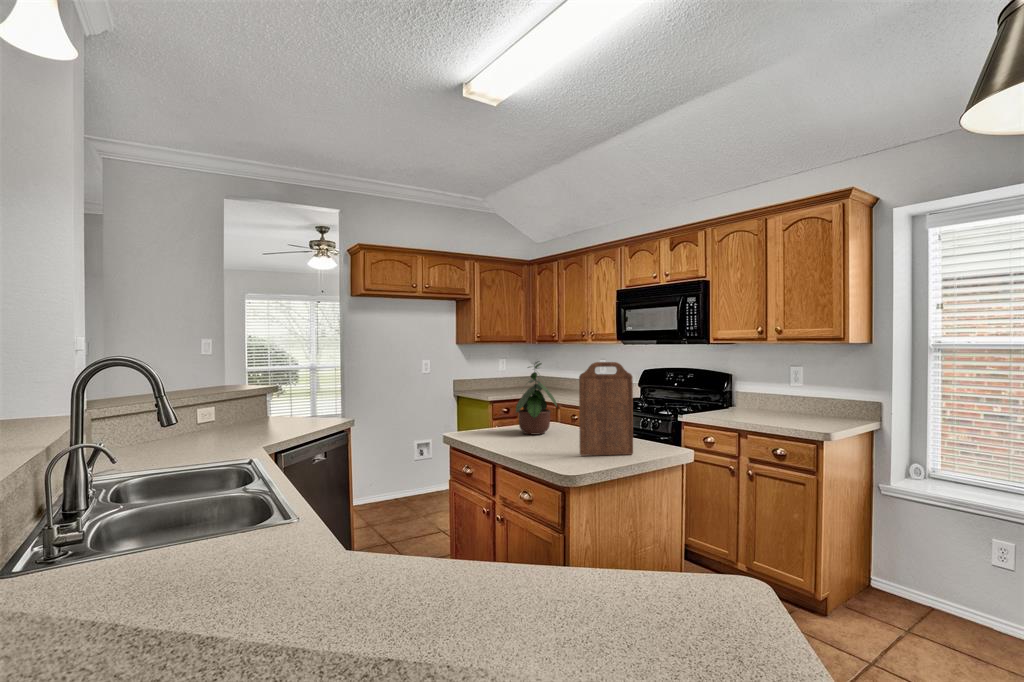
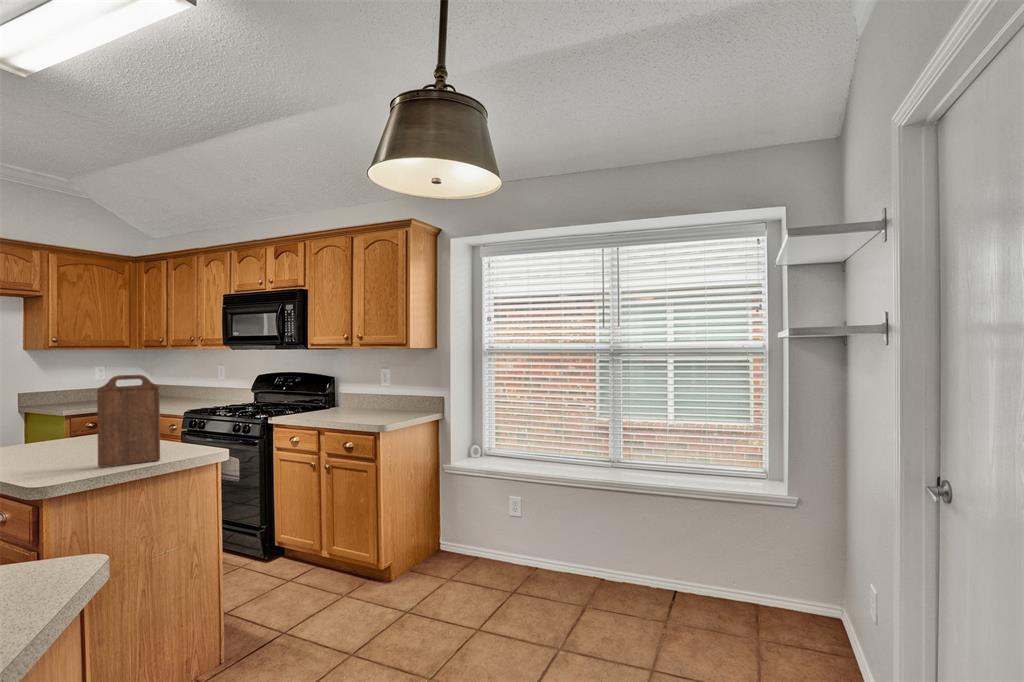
potted plant: present [516,361,557,434] -> none [37,370,103,452]

